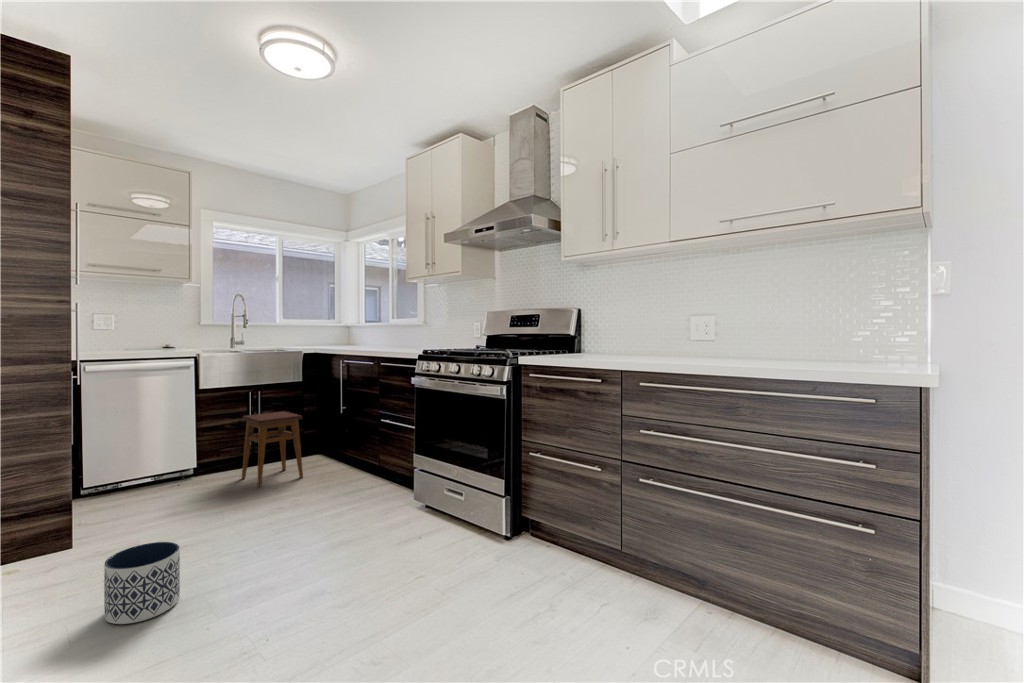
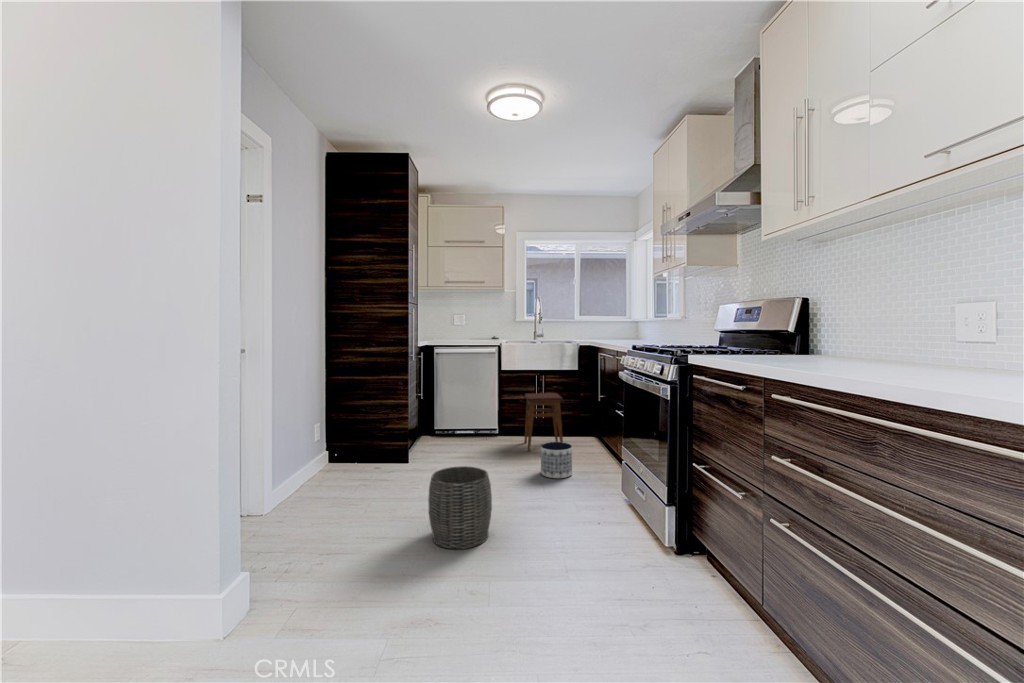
woven basket: none [231,510,326,631] -> present [428,466,492,549]
planter: present [104,542,180,624] -> present [541,442,572,478]

